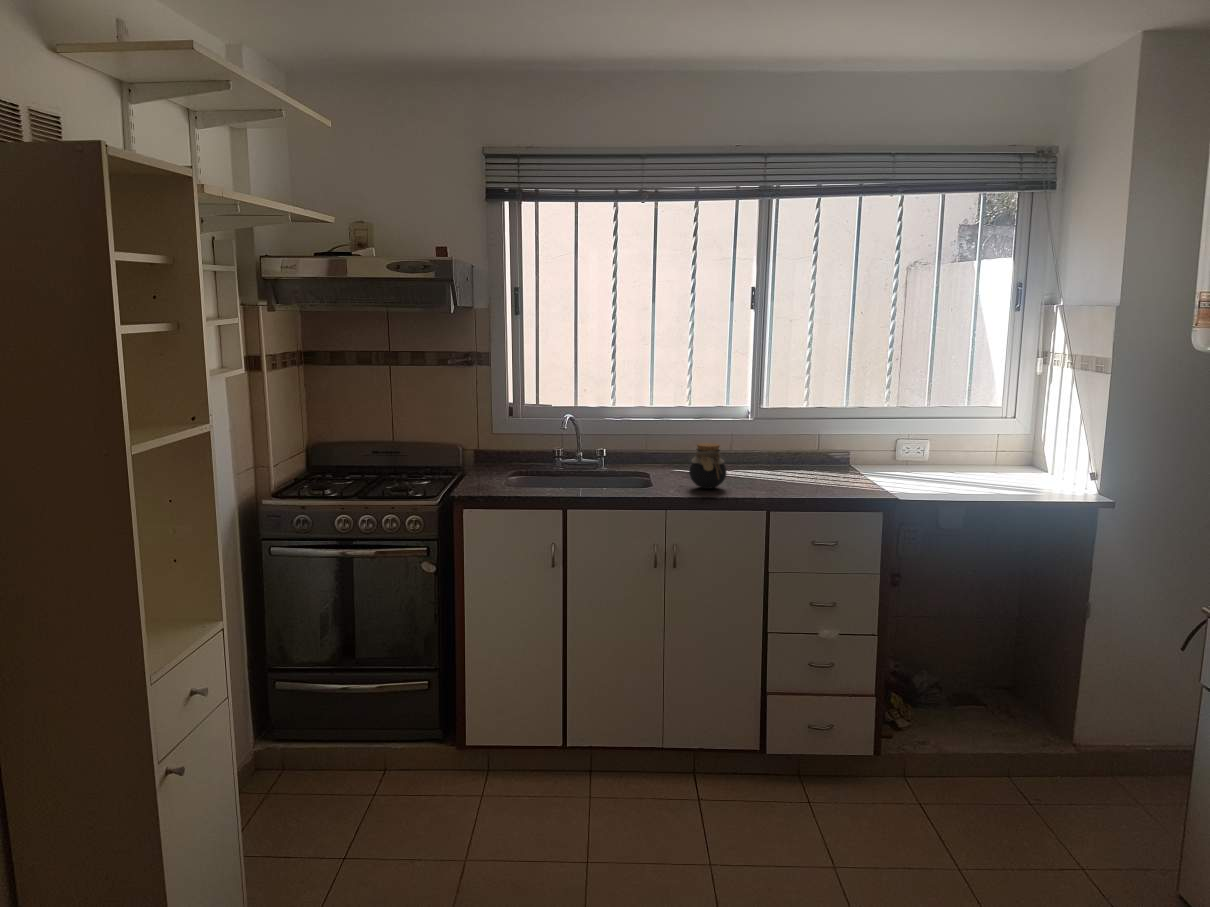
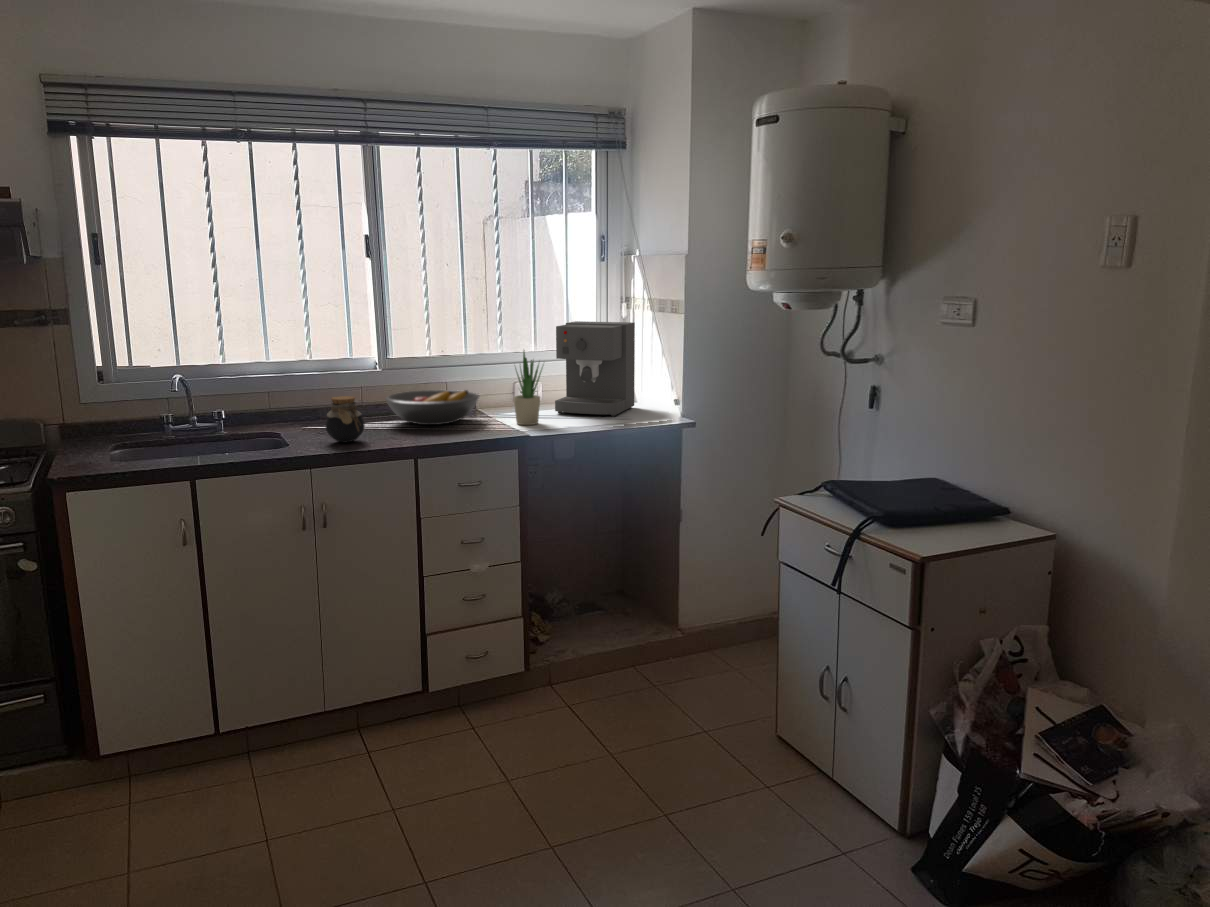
coffee maker: none [938,379,1046,489] -> present [555,321,635,416]
potted plant: none [888,406,928,489] -> present [513,352,543,425]
fruit bowl: none [755,442,852,479] -> present [386,390,479,425]

